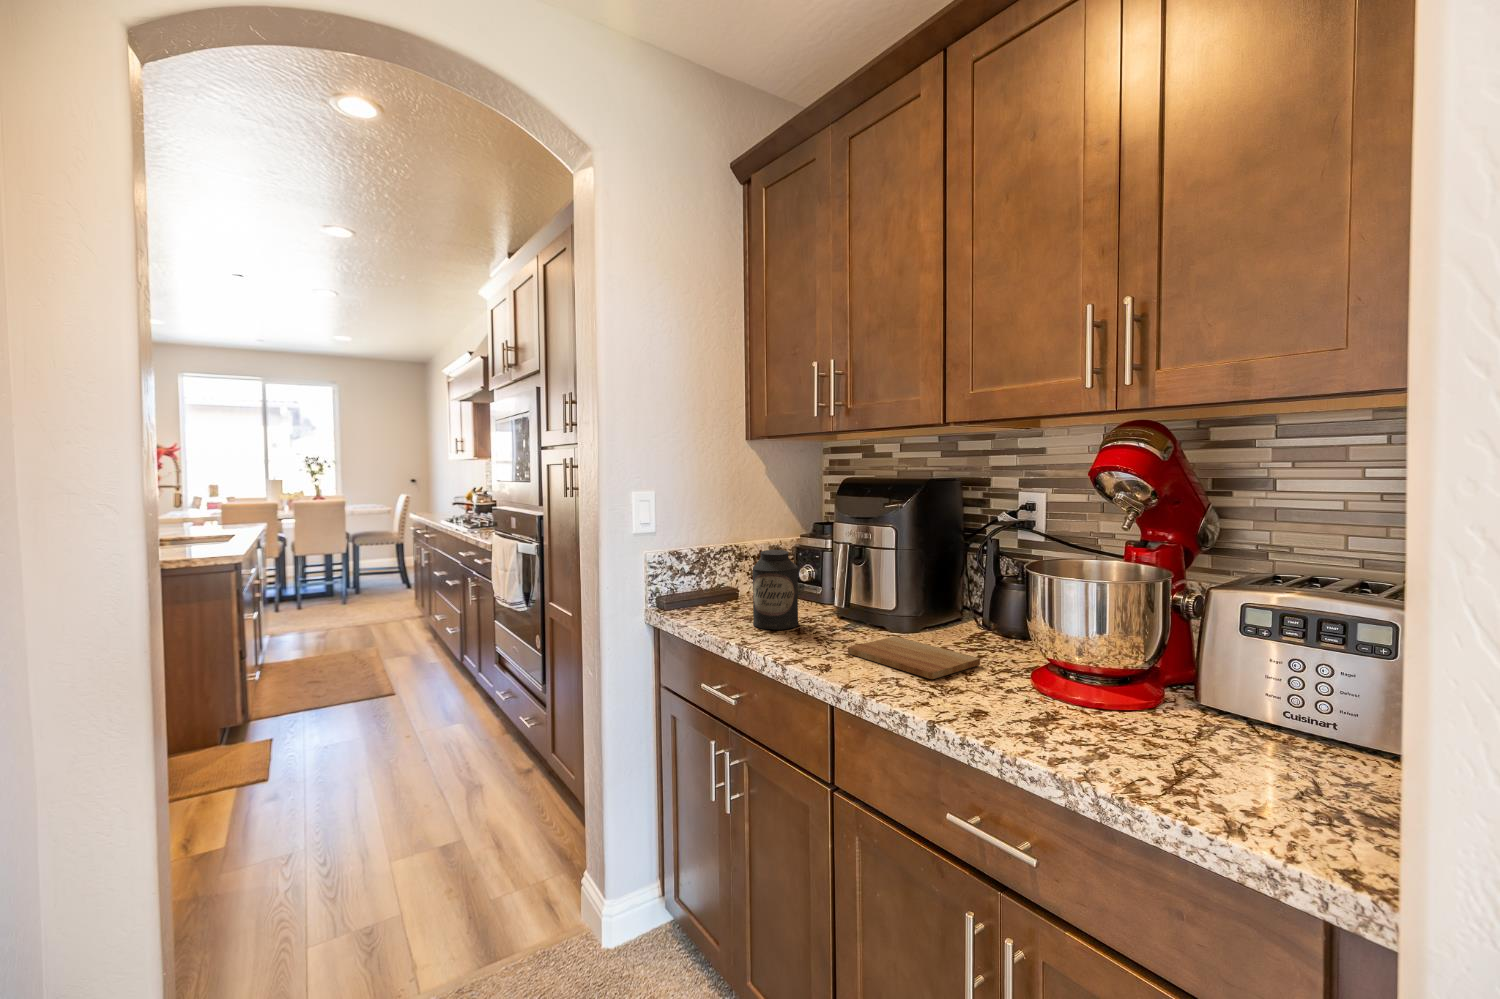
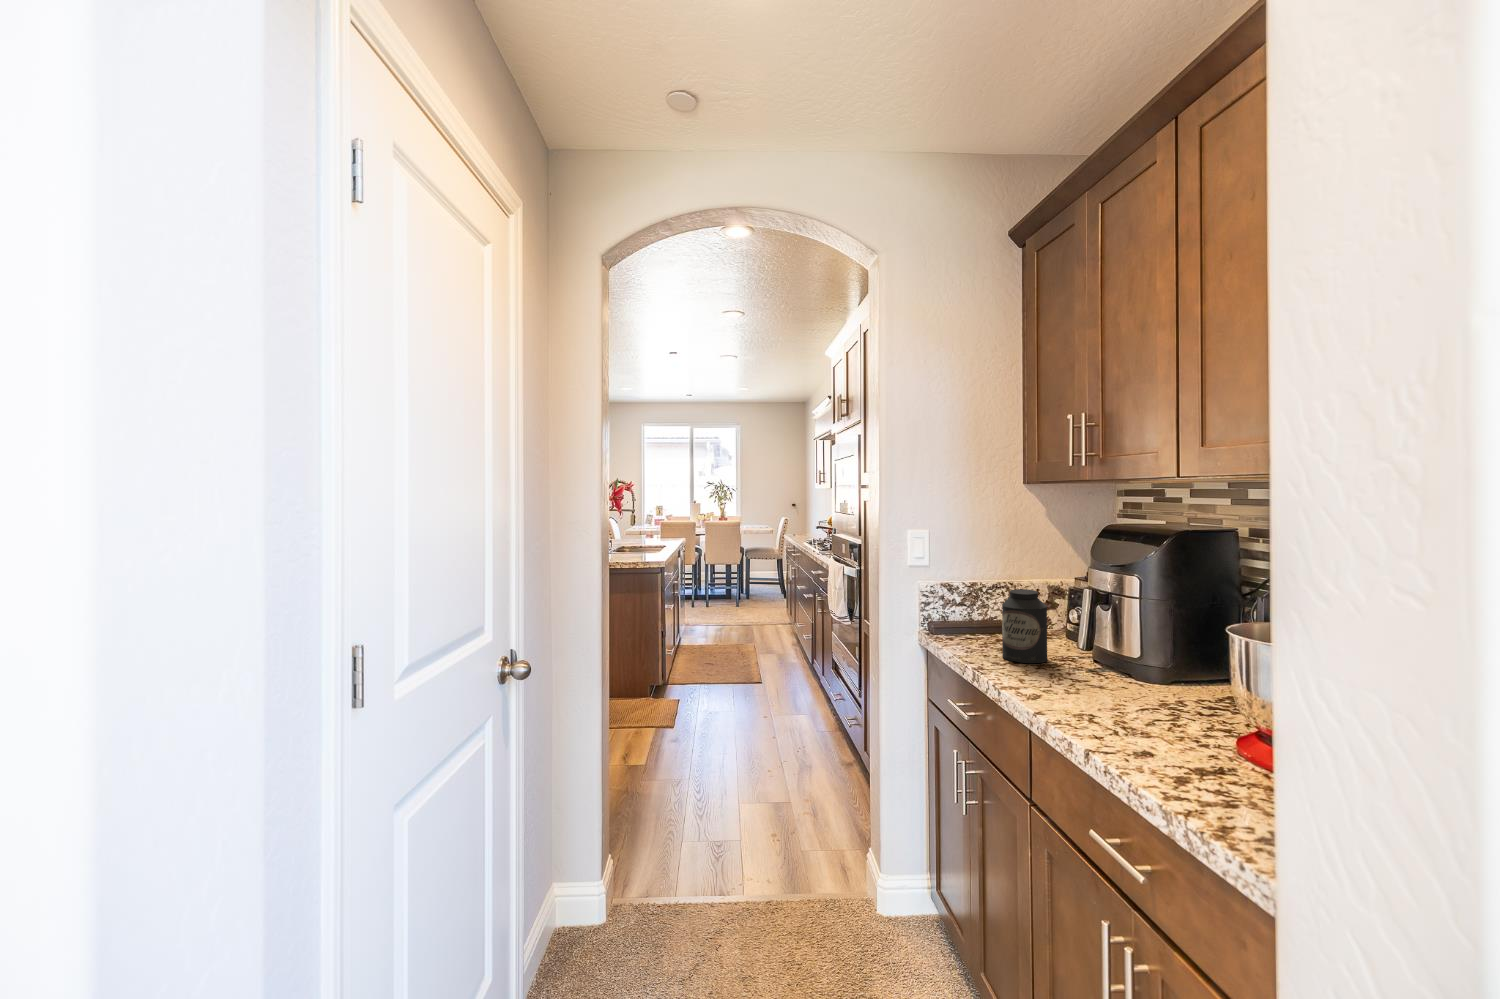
cutting board: present [848,636,980,679] -> none [1070,684,1203,723]

